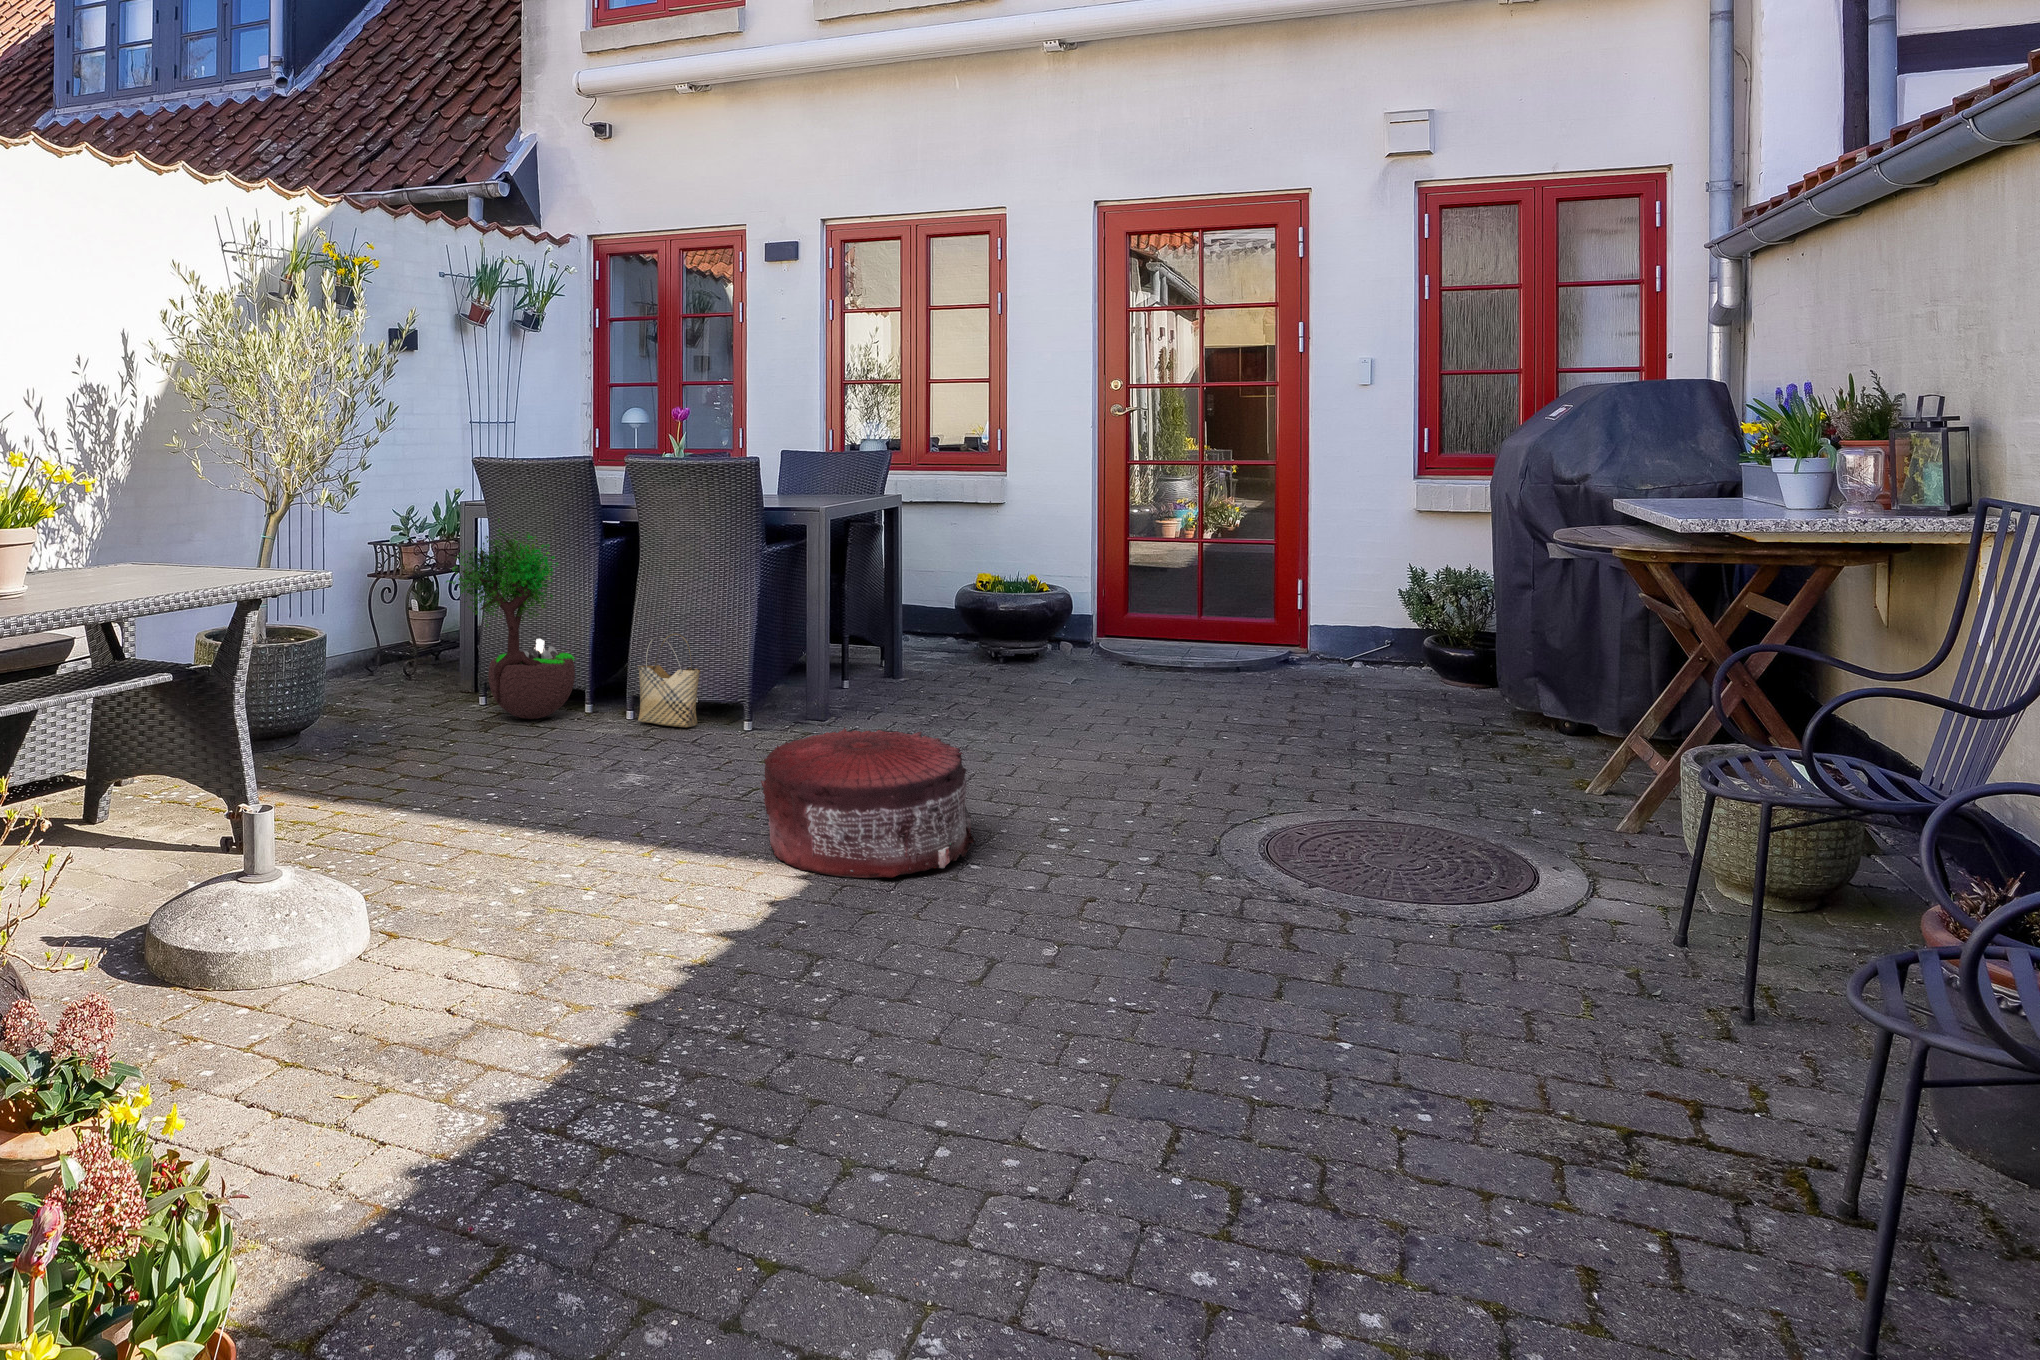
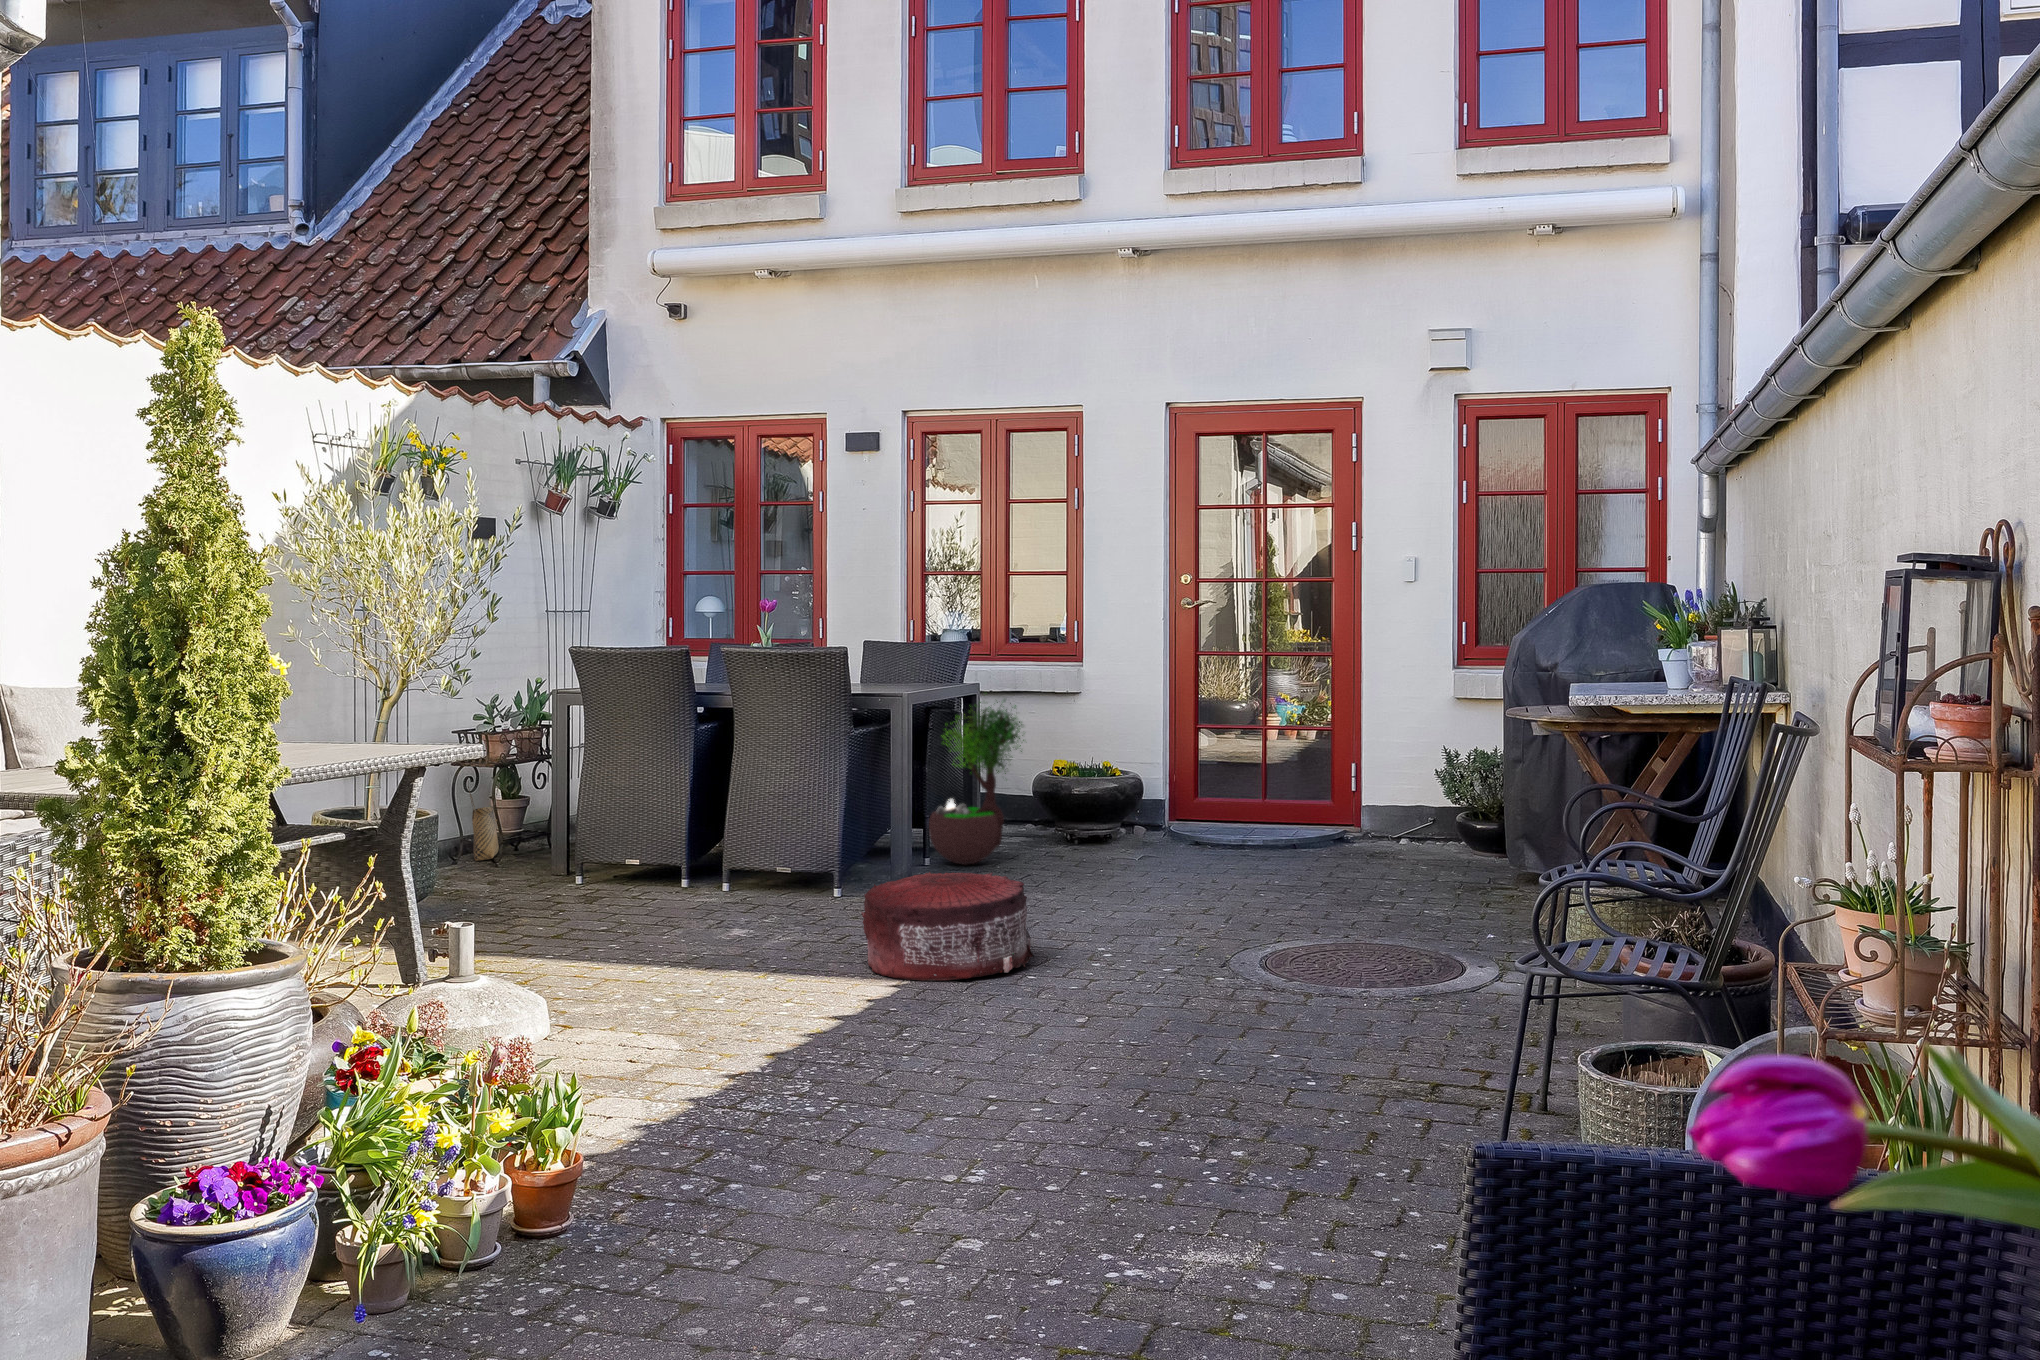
potted tree: present [446,519,575,719] -> present [929,700,1024,865]
woven basket: present [638,633,700,727] -> present [468,783,500,861]

